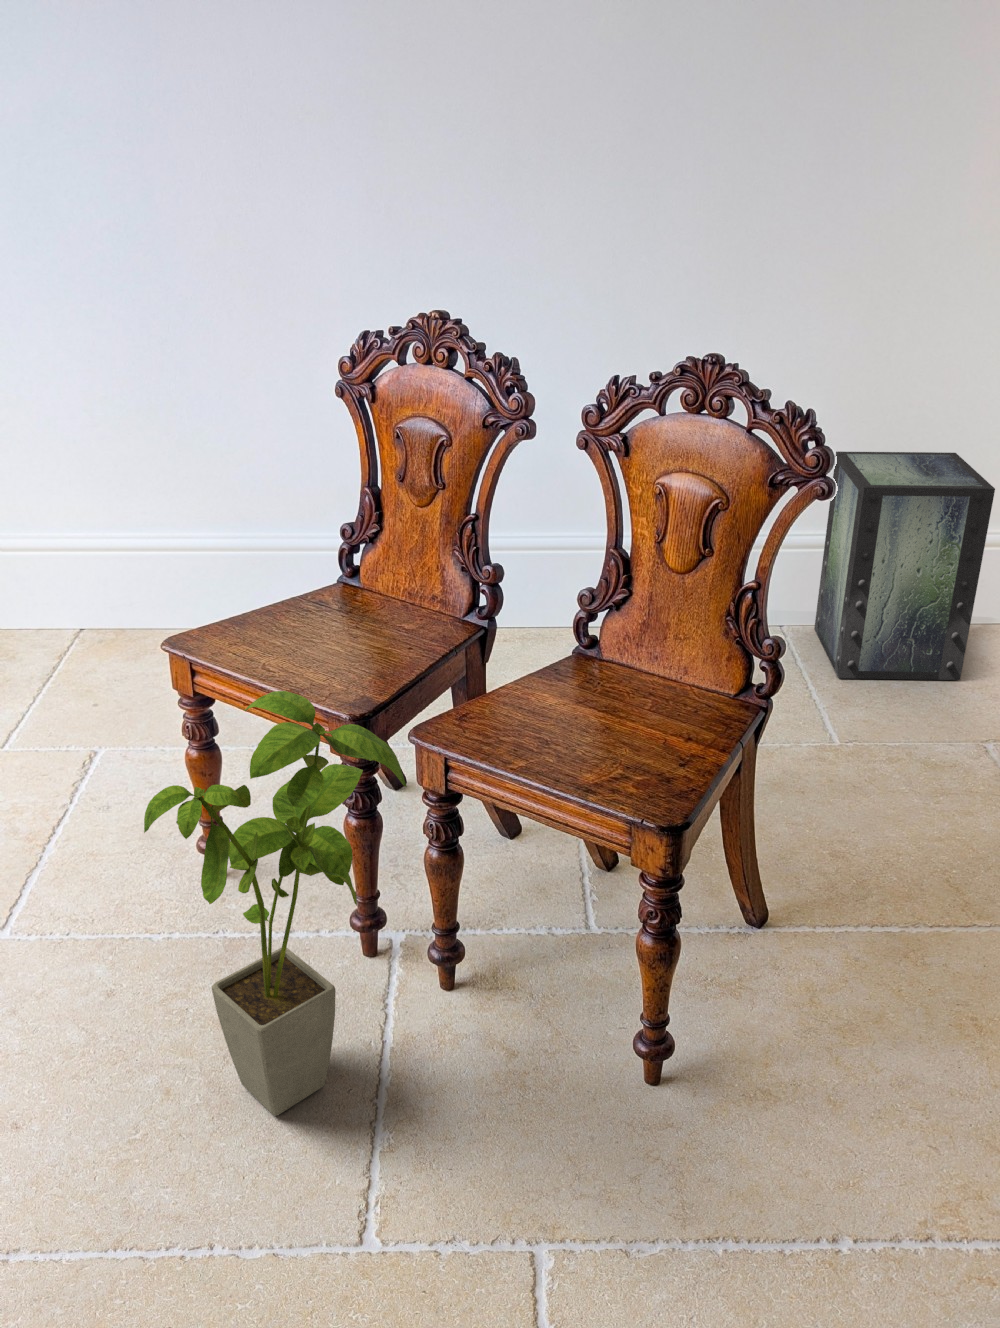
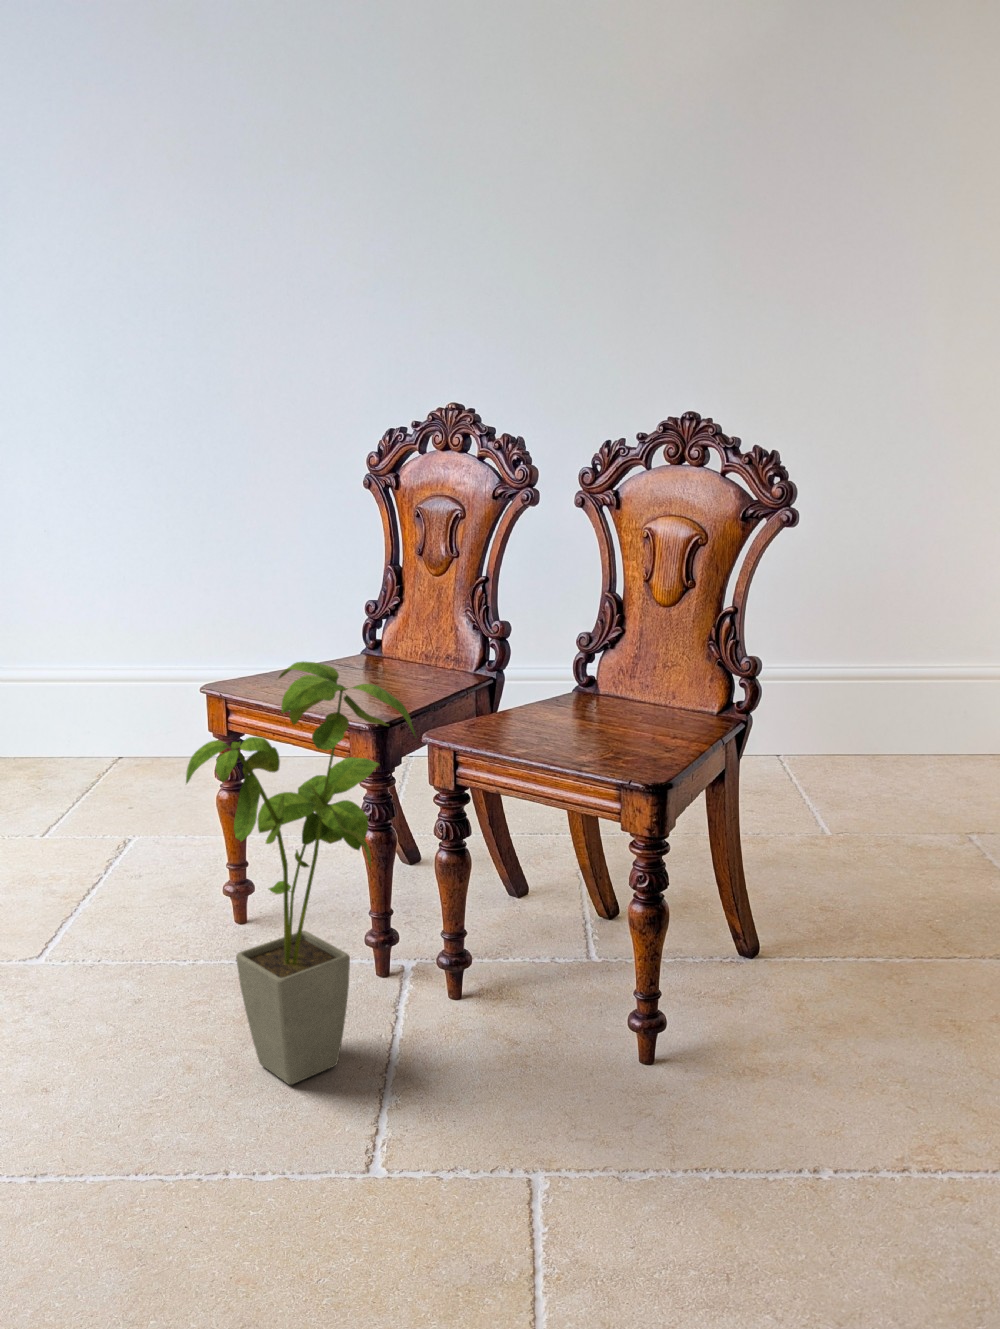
storage box: present [814,452,995,680] -> none [829,574,984,786]

